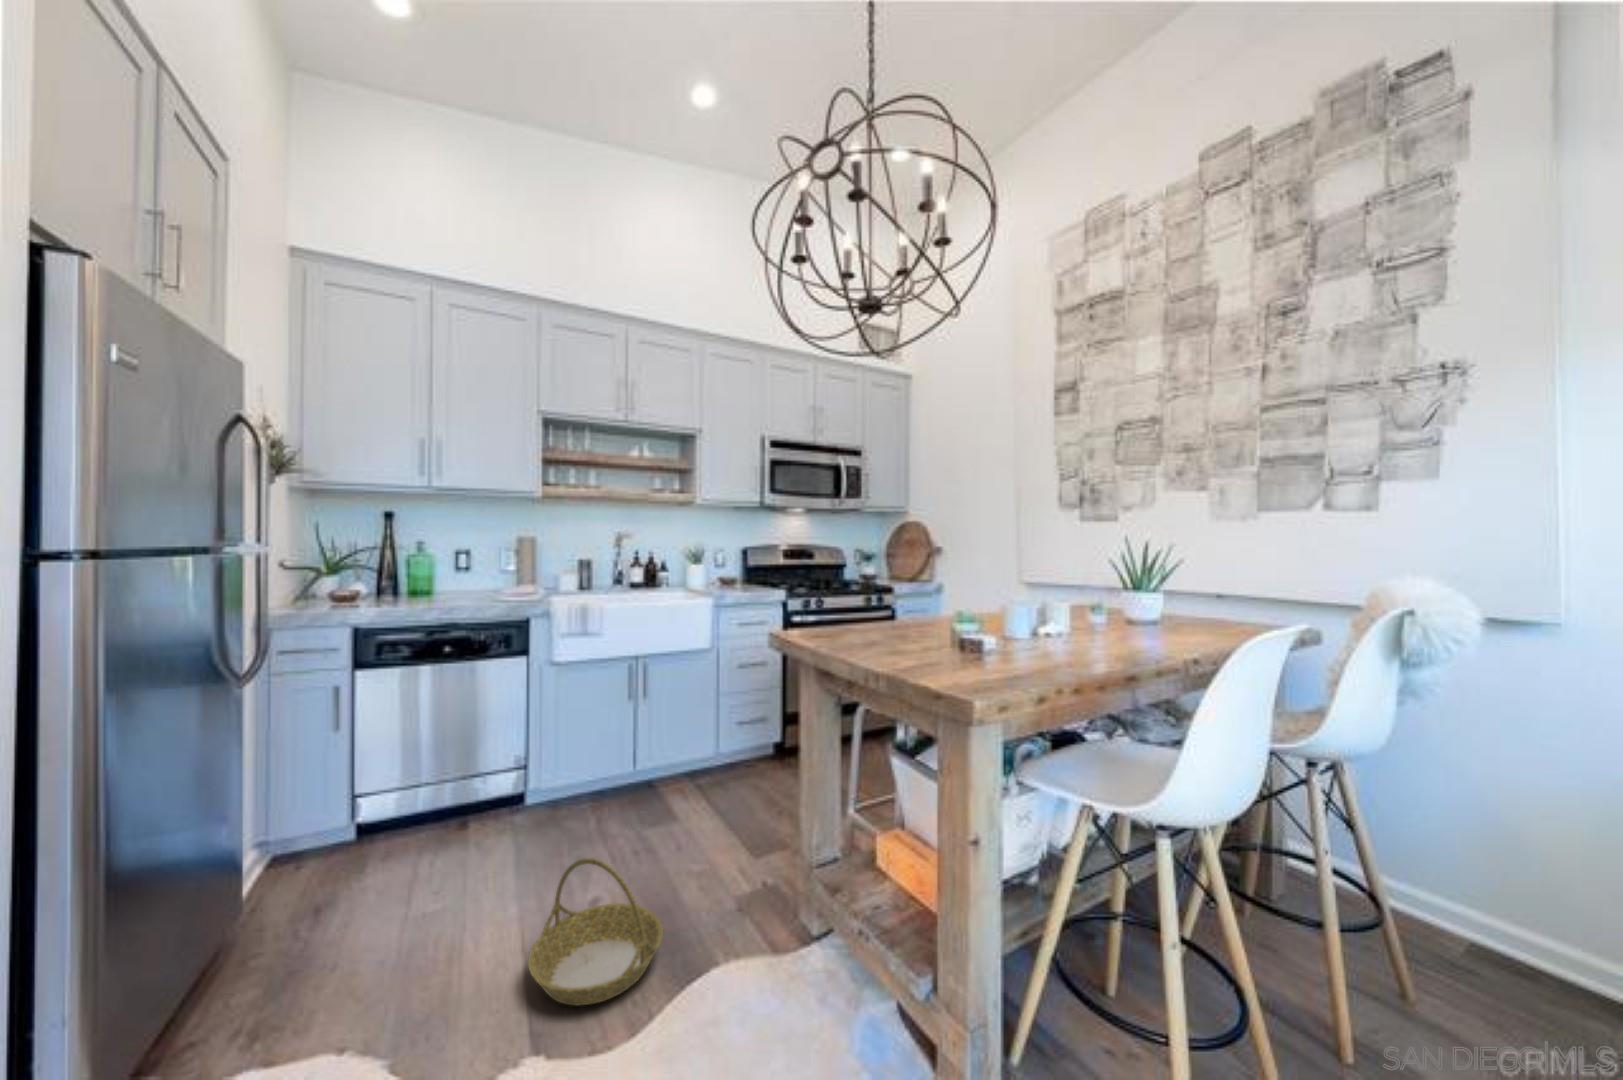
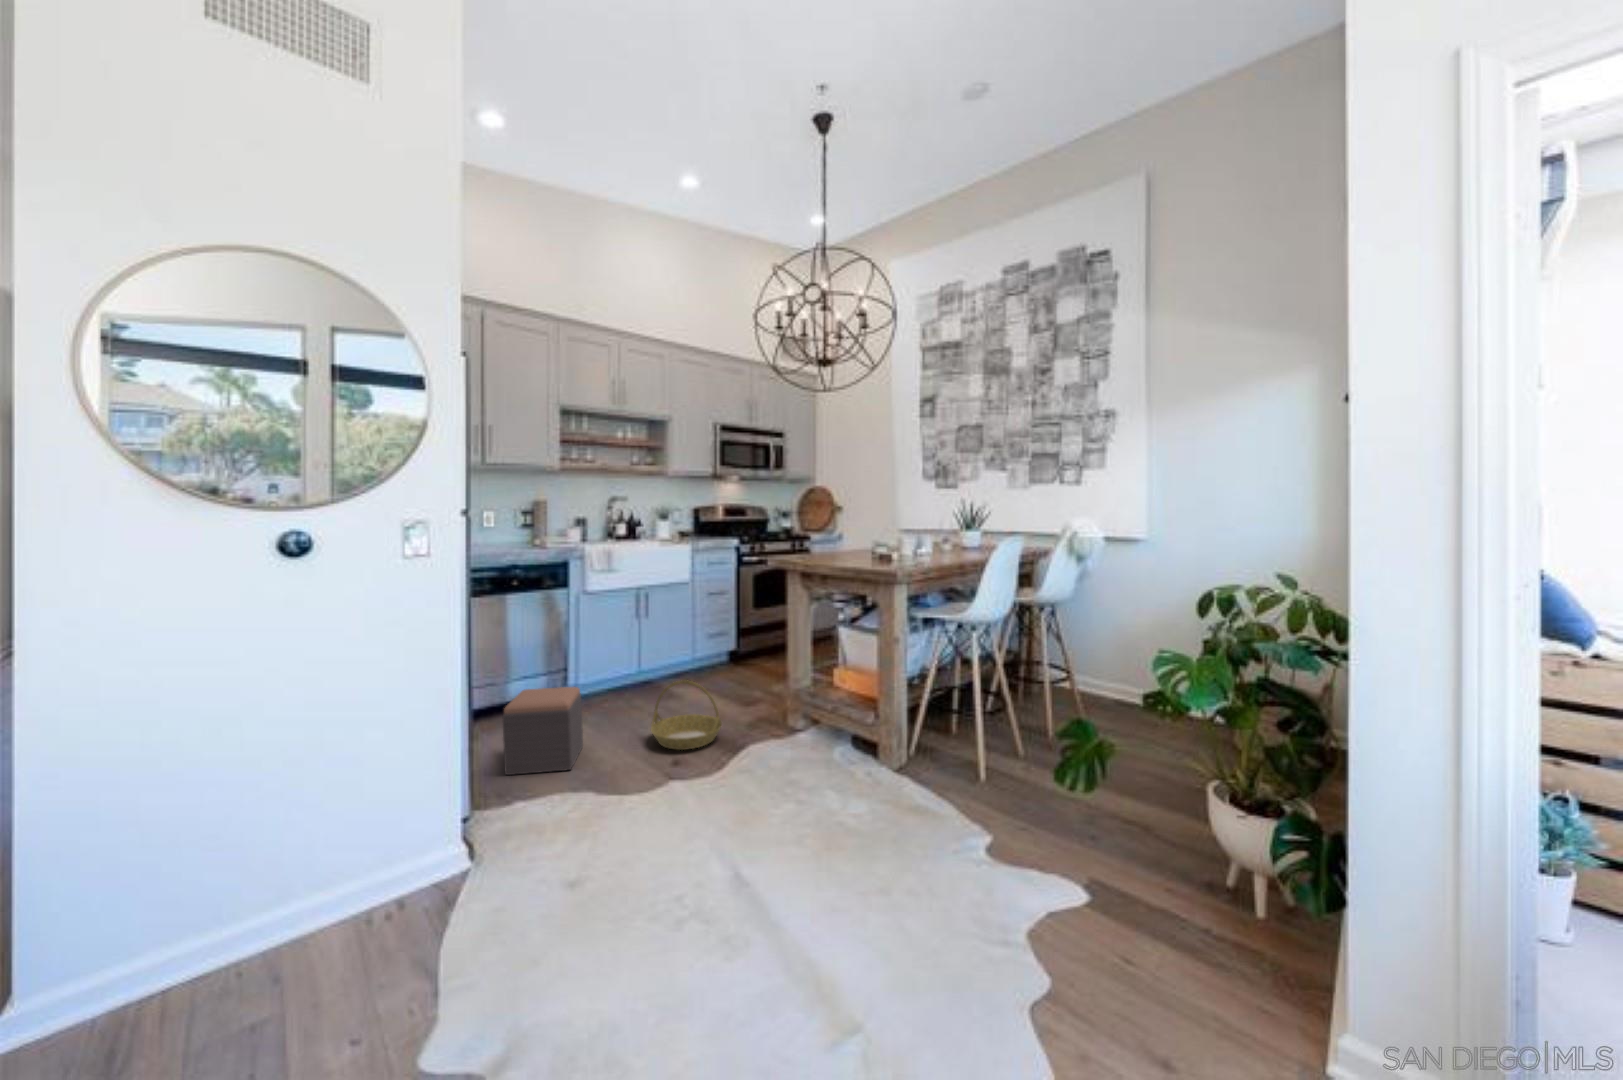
footstool: none [238,853,428,1041] -> present [503,687,583,775]

